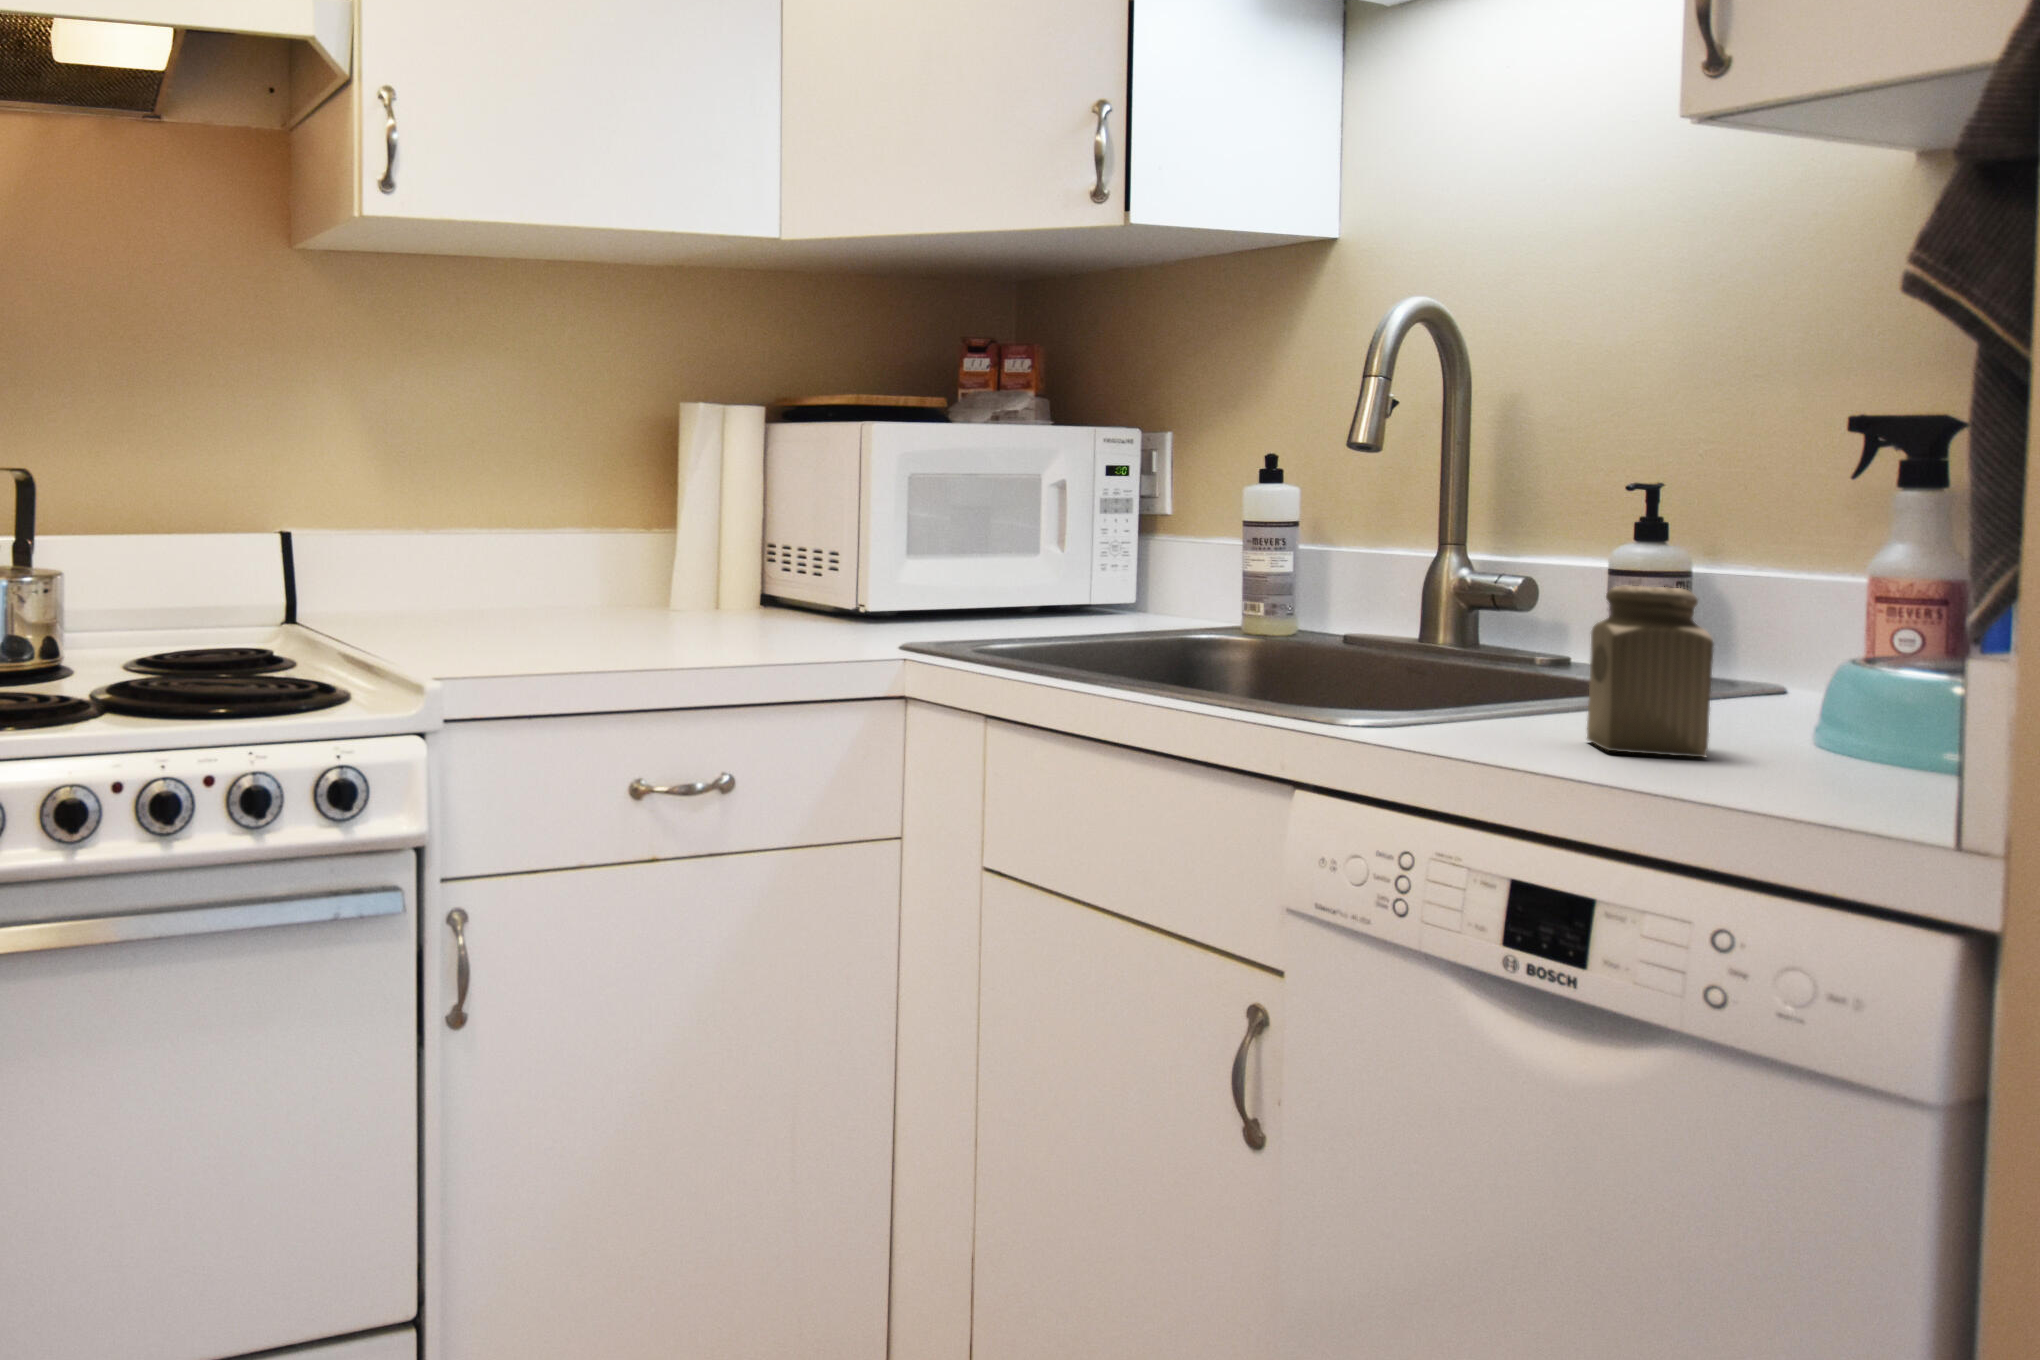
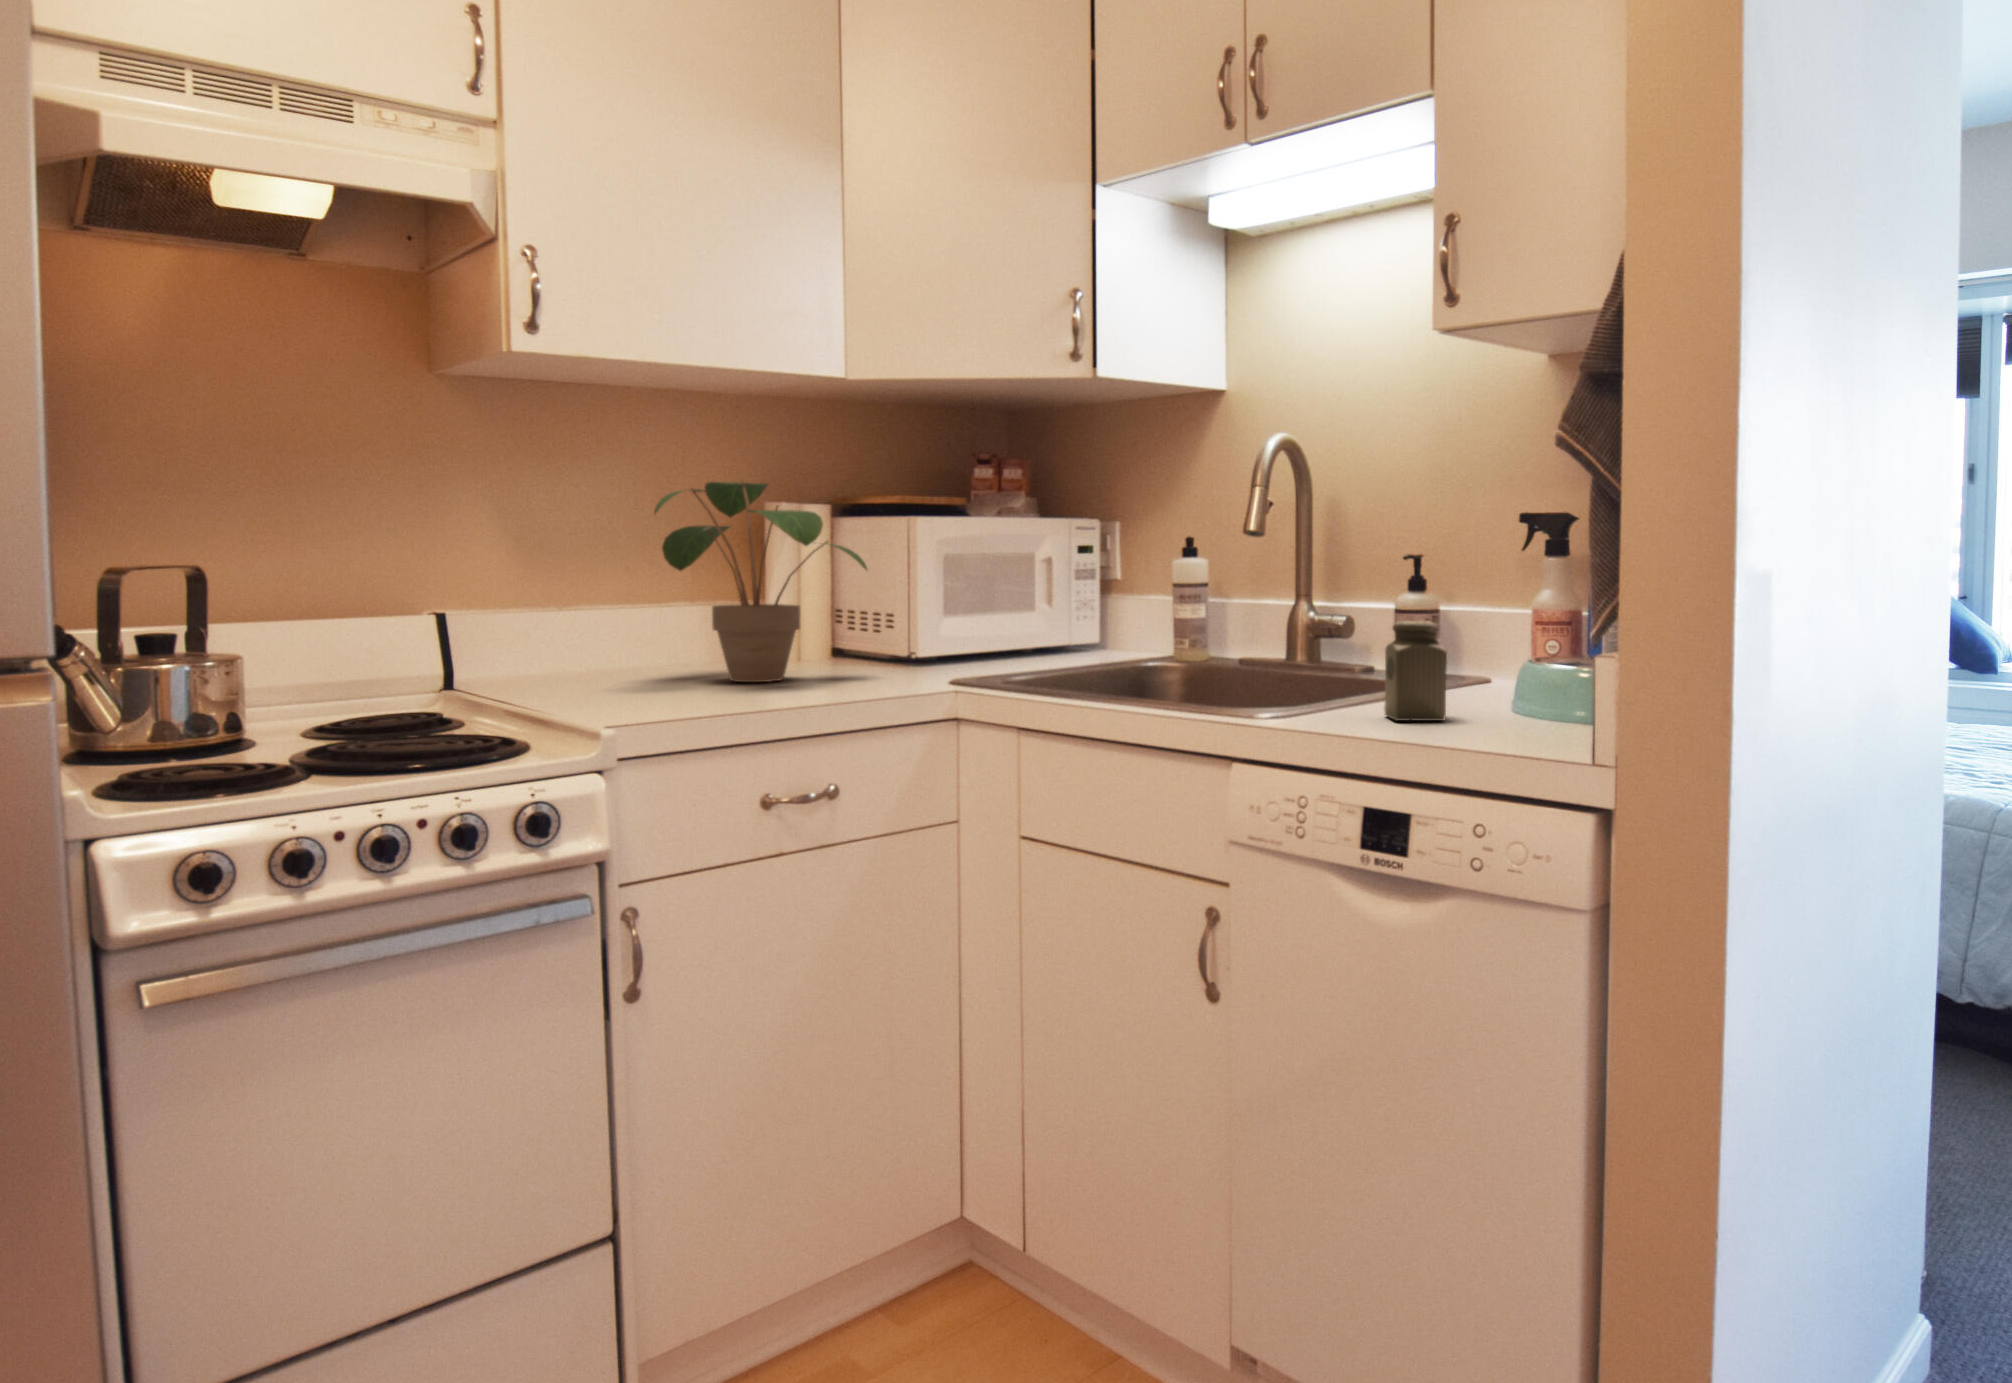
potted plant: none [524,371,791,631] -> present [654,480,868,682]

